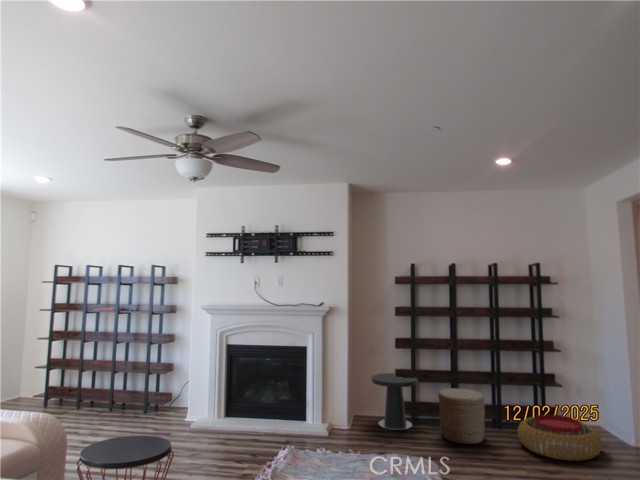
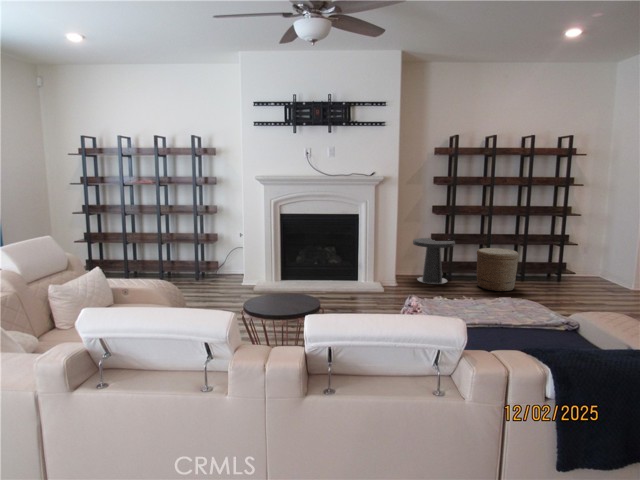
pouf: present [518,414,602,461] -> none [542,266,614,299]

